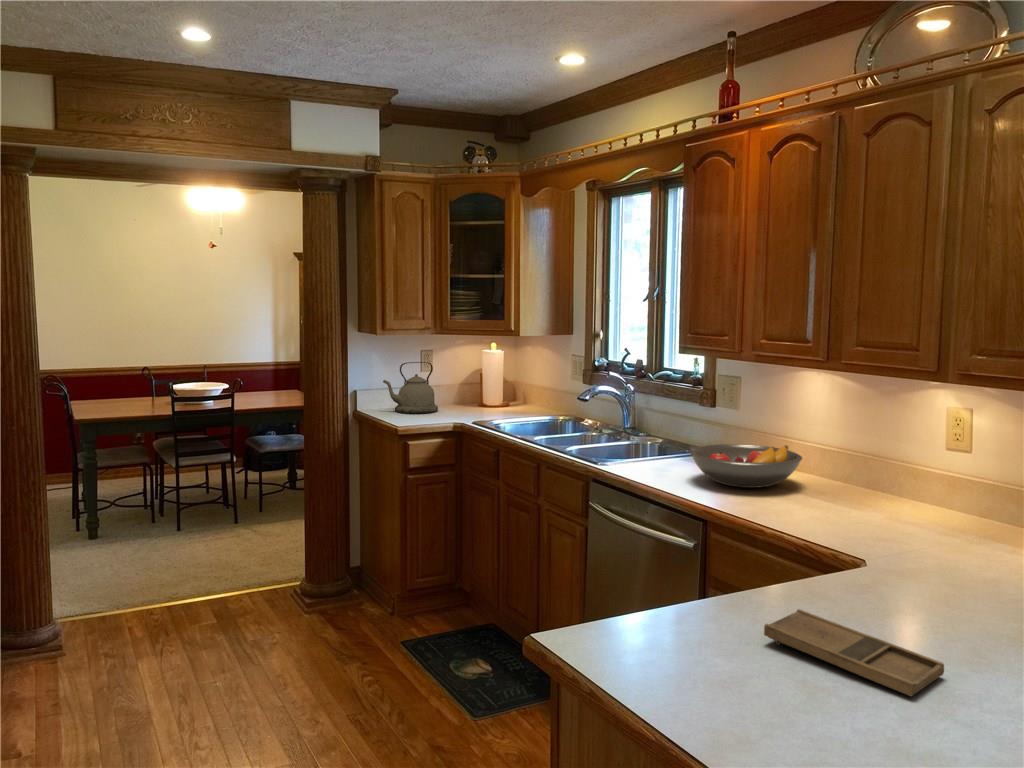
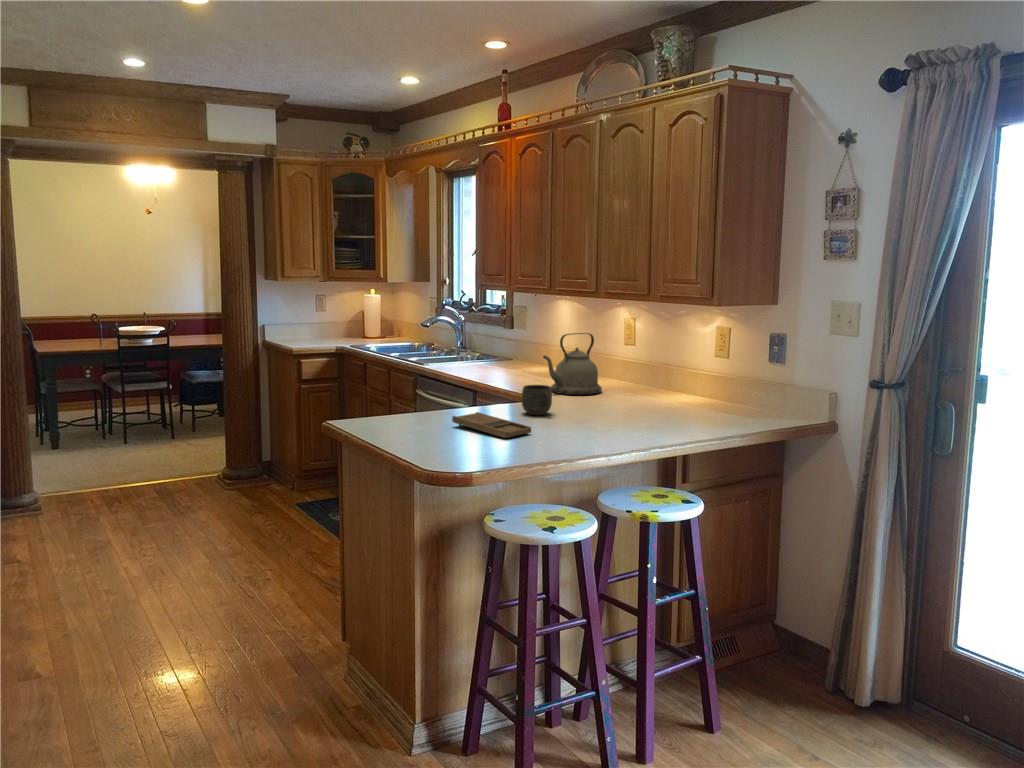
kettle: present [383,362,438,413] -> present [543,333,602,395]
fruit bowl: present [691,444,802,488] -> none [478,348,548,374]
mug: none [858,545,927,606] -> present [522,385,552,415]

